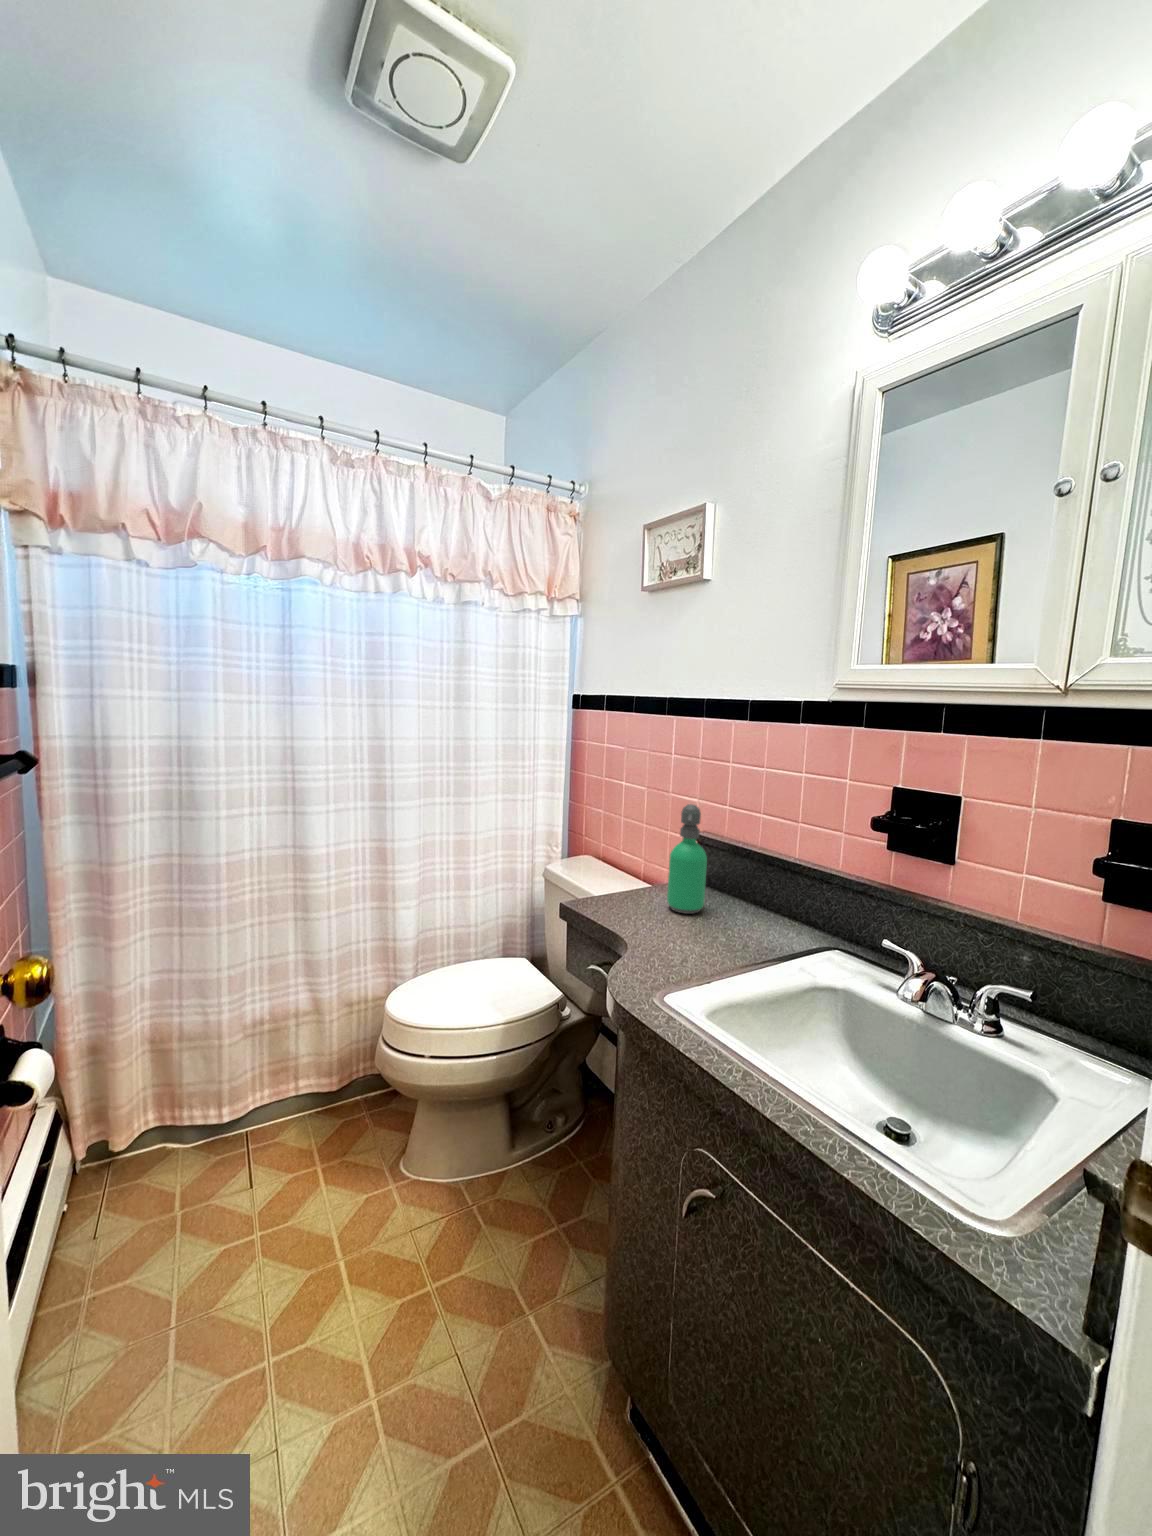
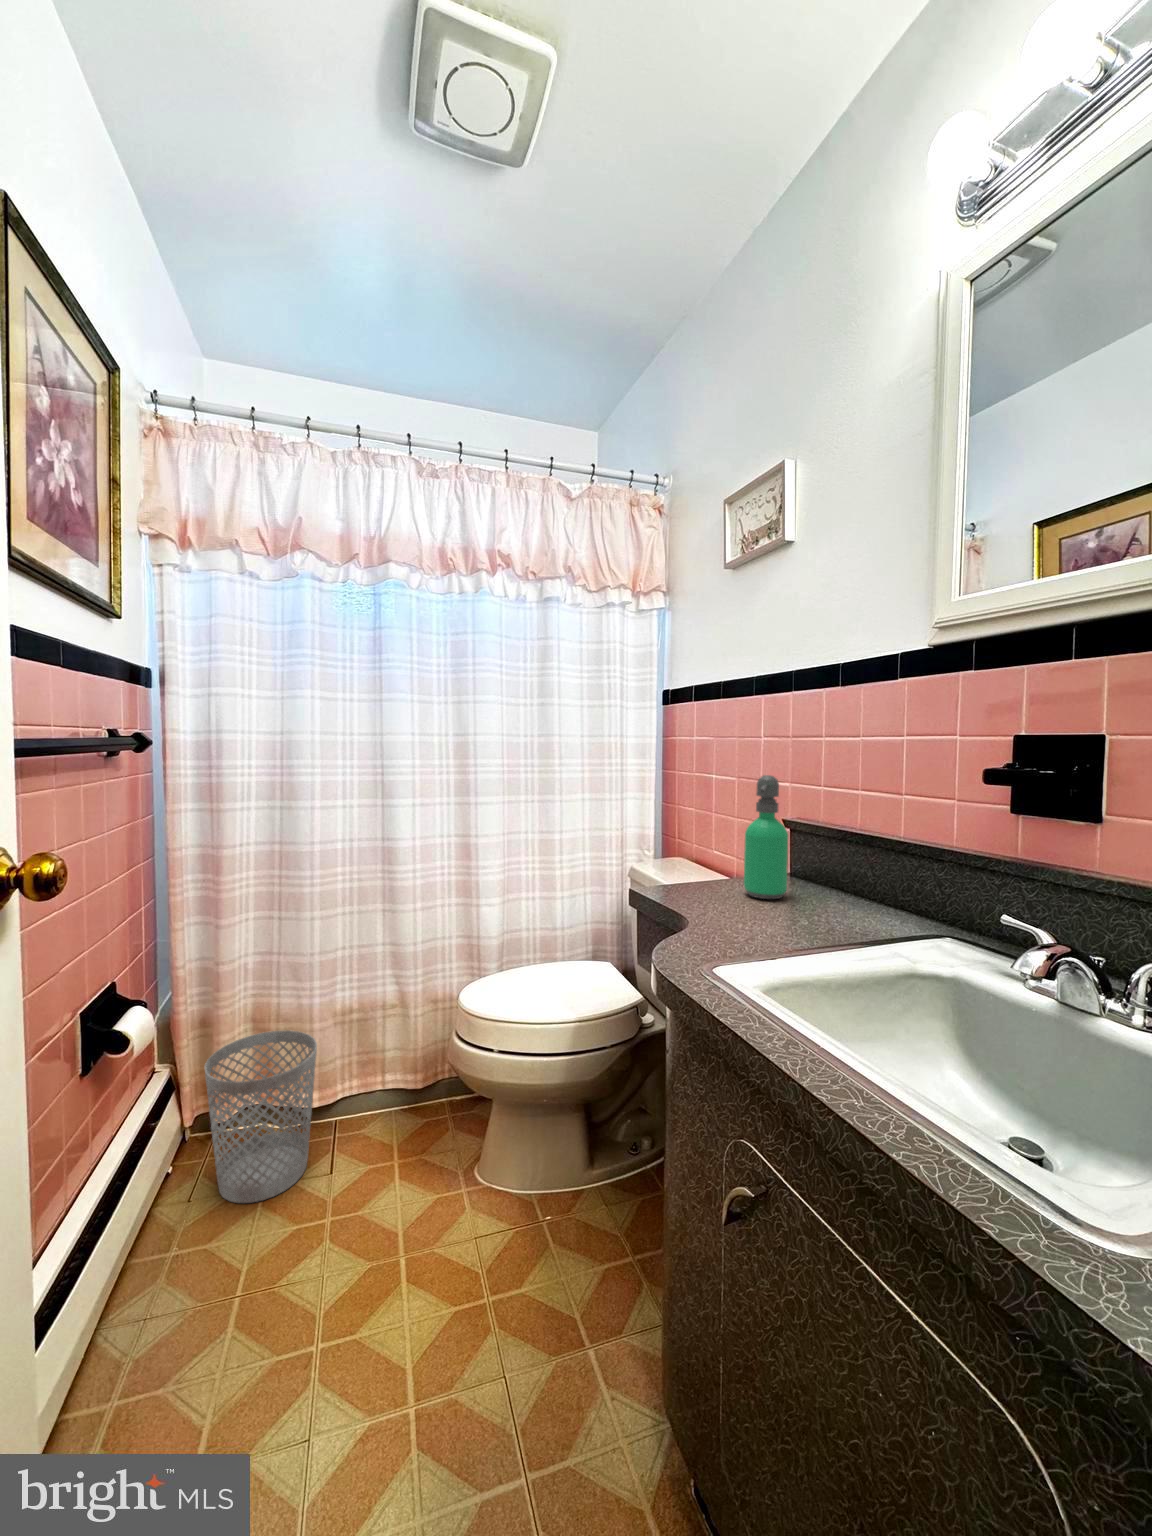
wastebasket: none [104,1049,231,1232] -> present [205,1030,317,1203]

